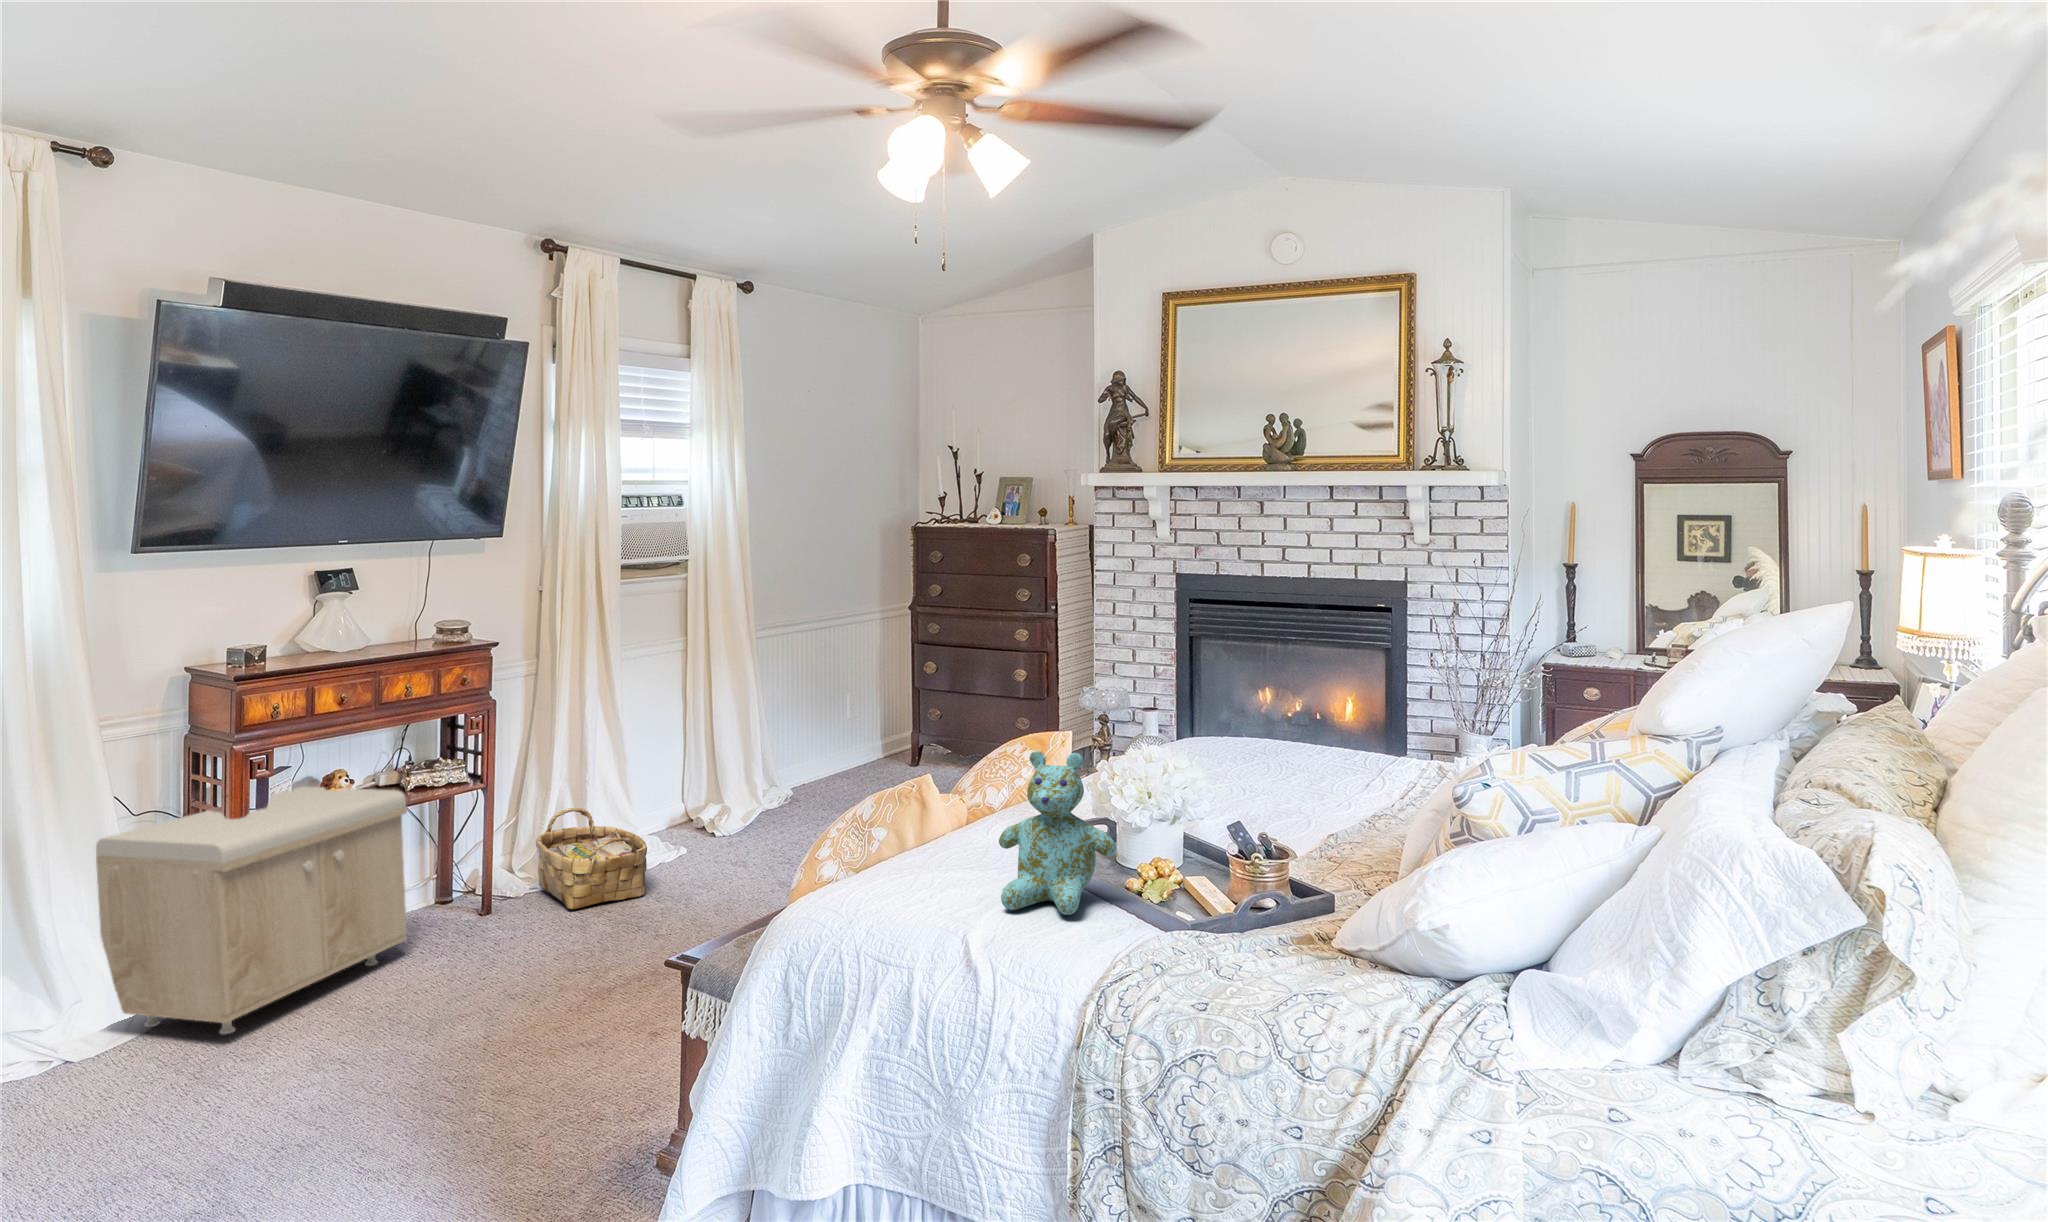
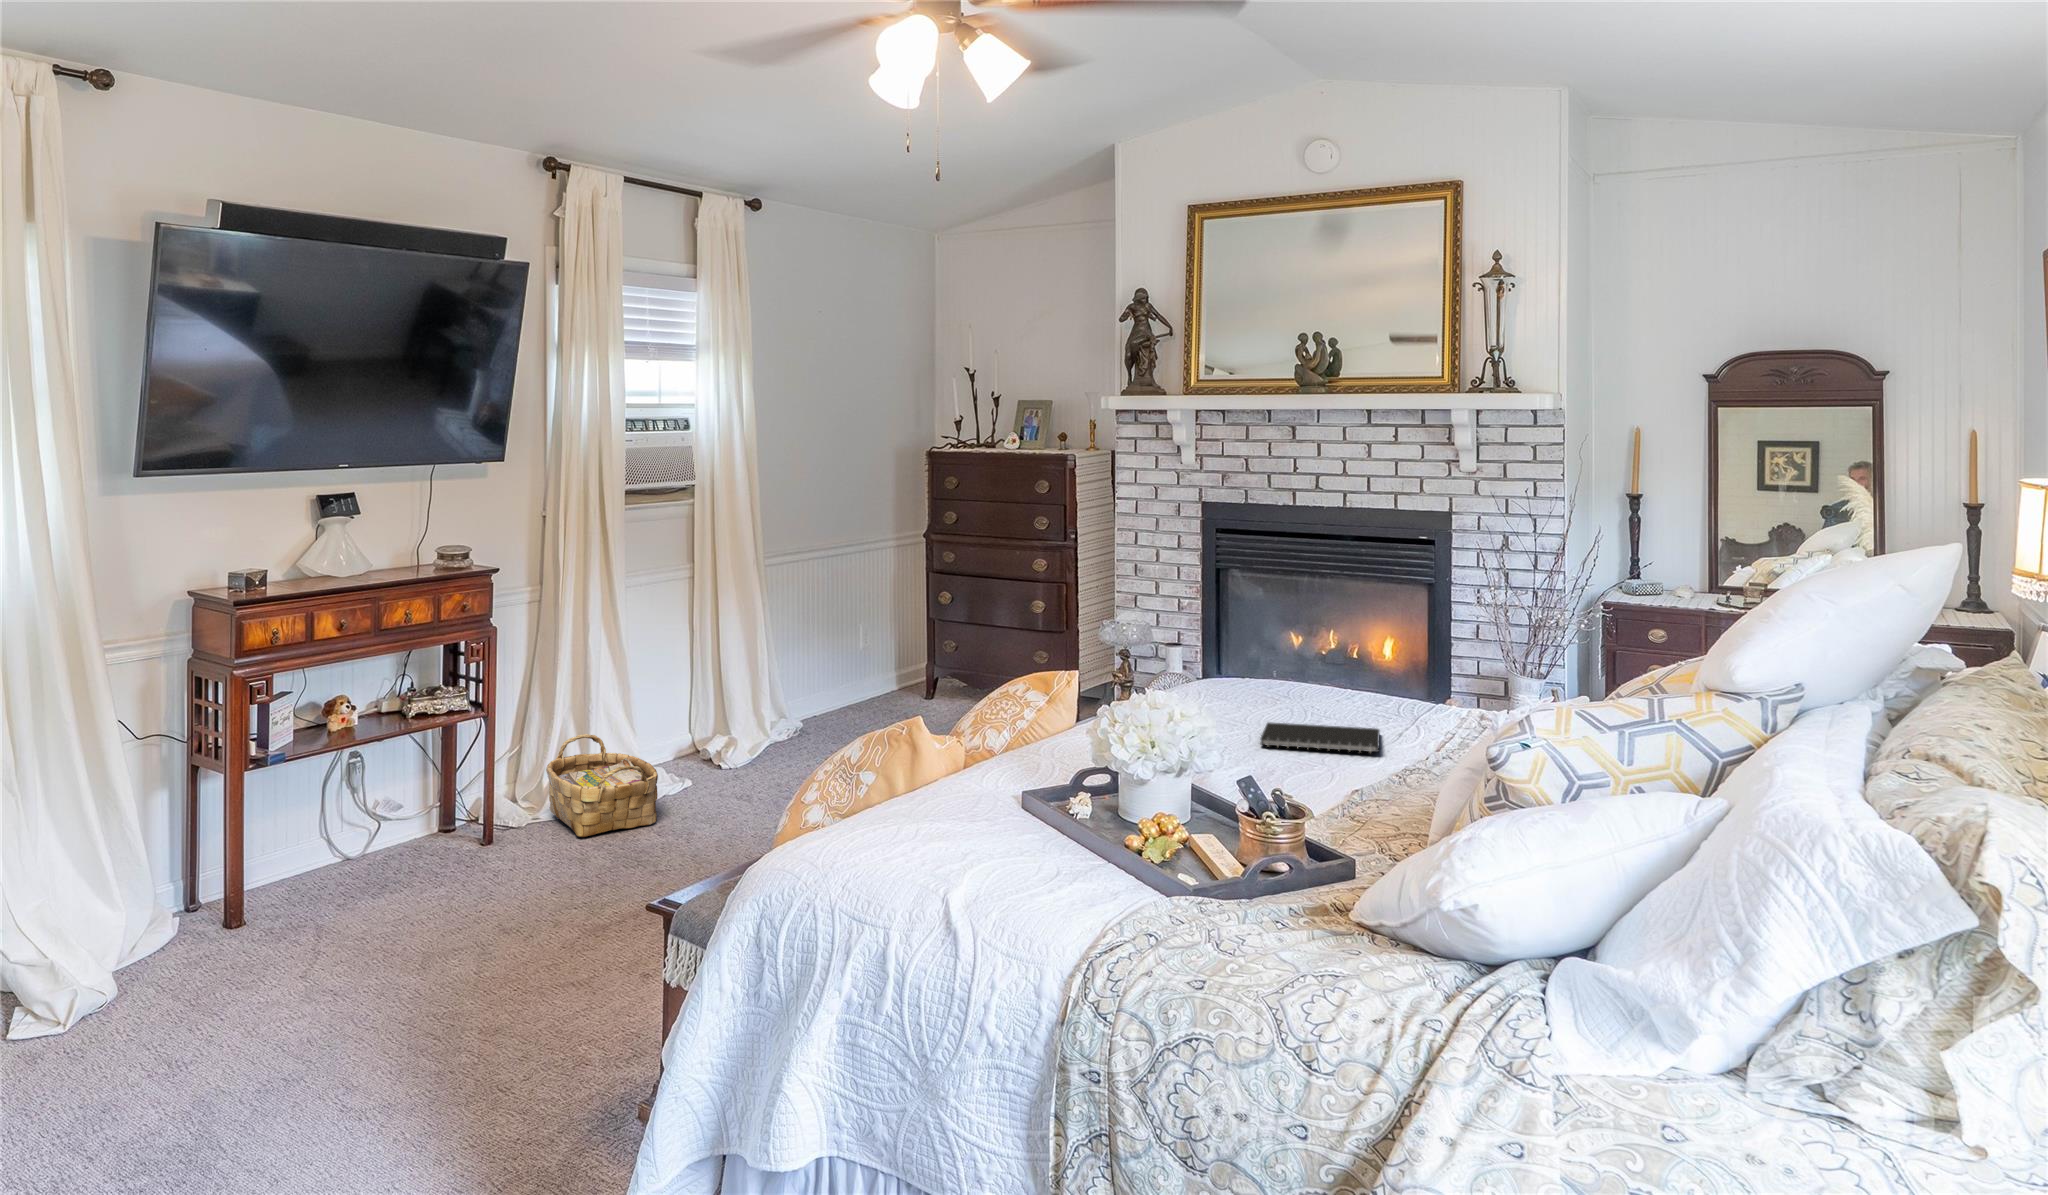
stuffed bear: present [999,751,1116,915] -> none [989,696,1116,874]
notebook: none [1242,781,1354,808] -> present [1260,723,1380,752]
storage bench: present [96,786,407,1034] -> none [87,711,412,963]

